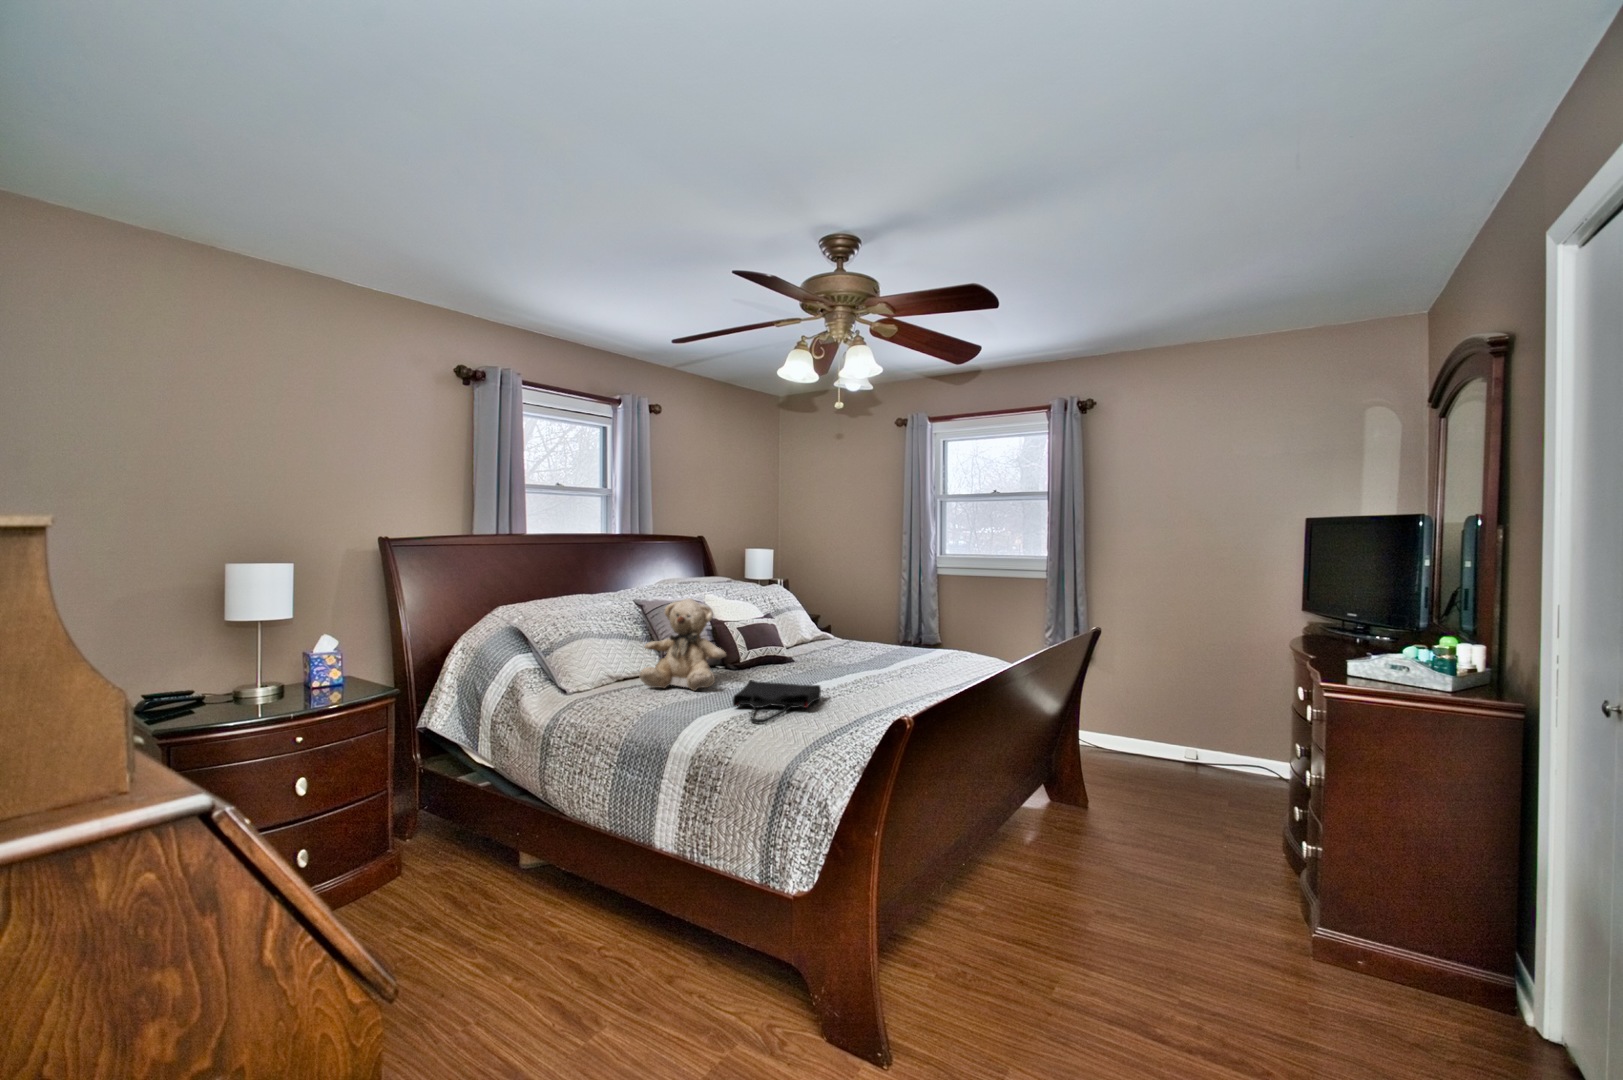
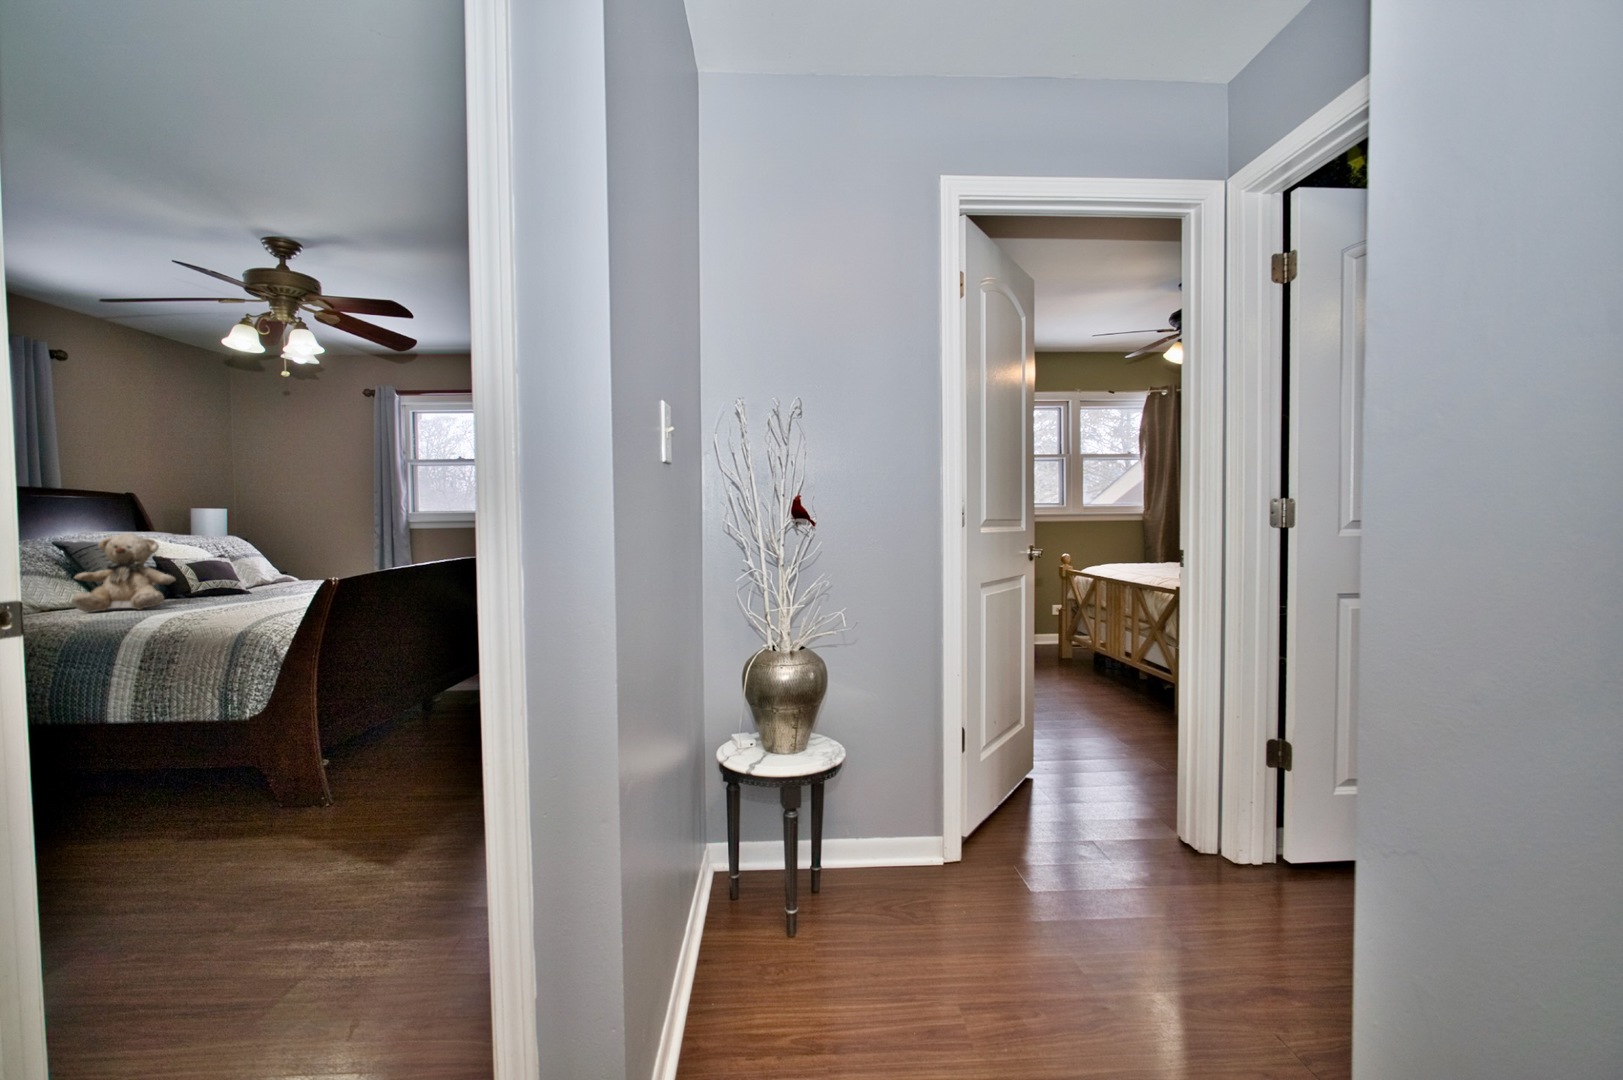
tote bag: present [733,680,821,724] -> none [186,593,277,617]

